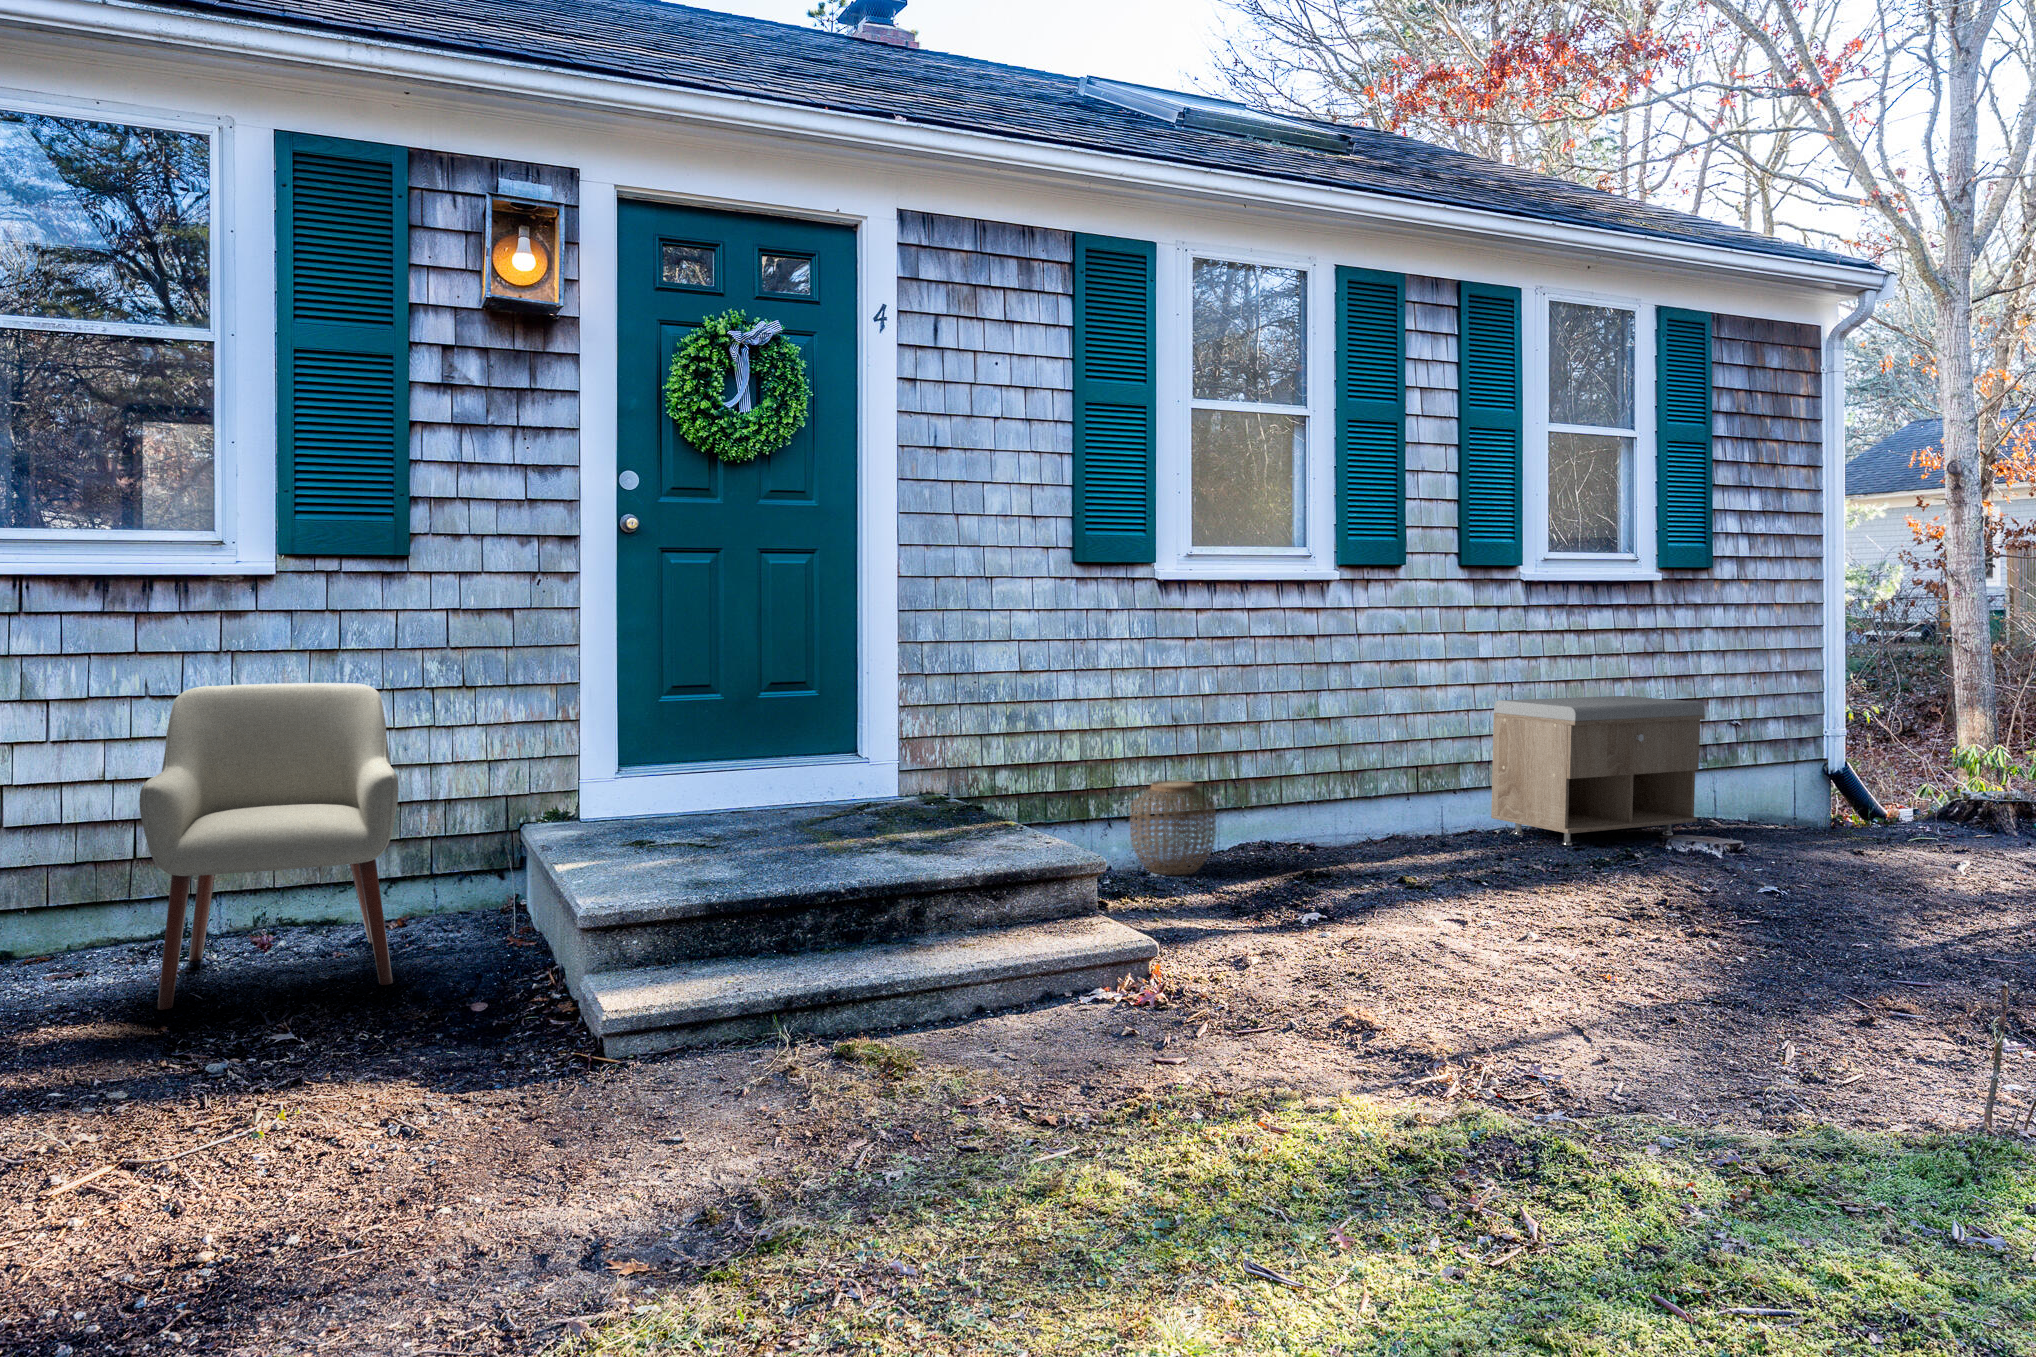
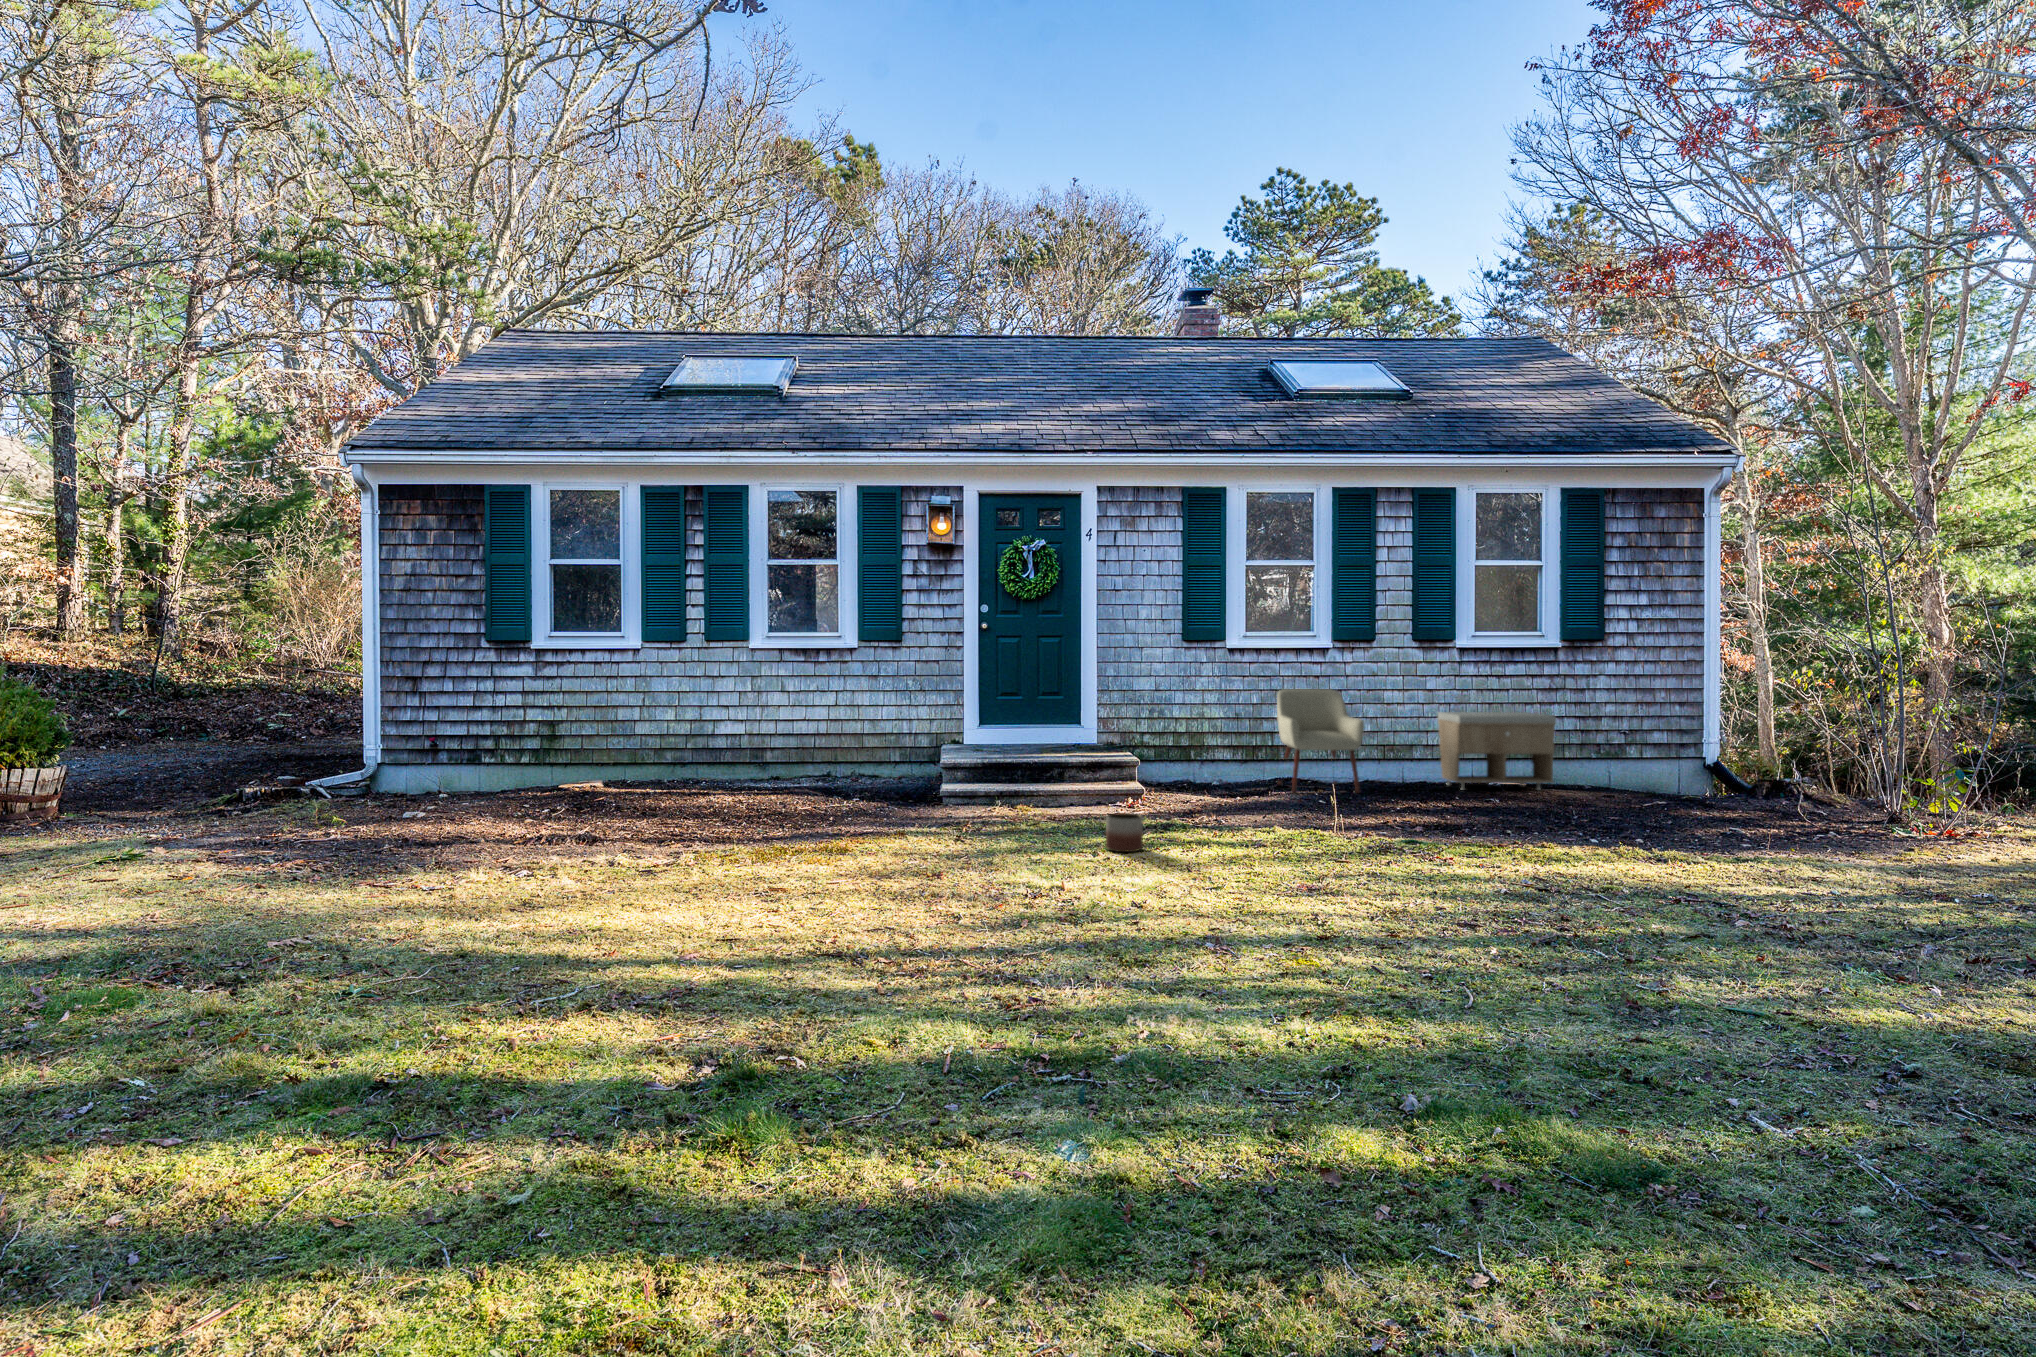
chair: present [139,683,398,1010] -> present [1277,689,1364,793]
woven basket: present [1130,780,1216,875] -> none [1207,743,1248,787]
planter: none [1320,1084,1449,1239] -> present [1106,813,1143,852]

